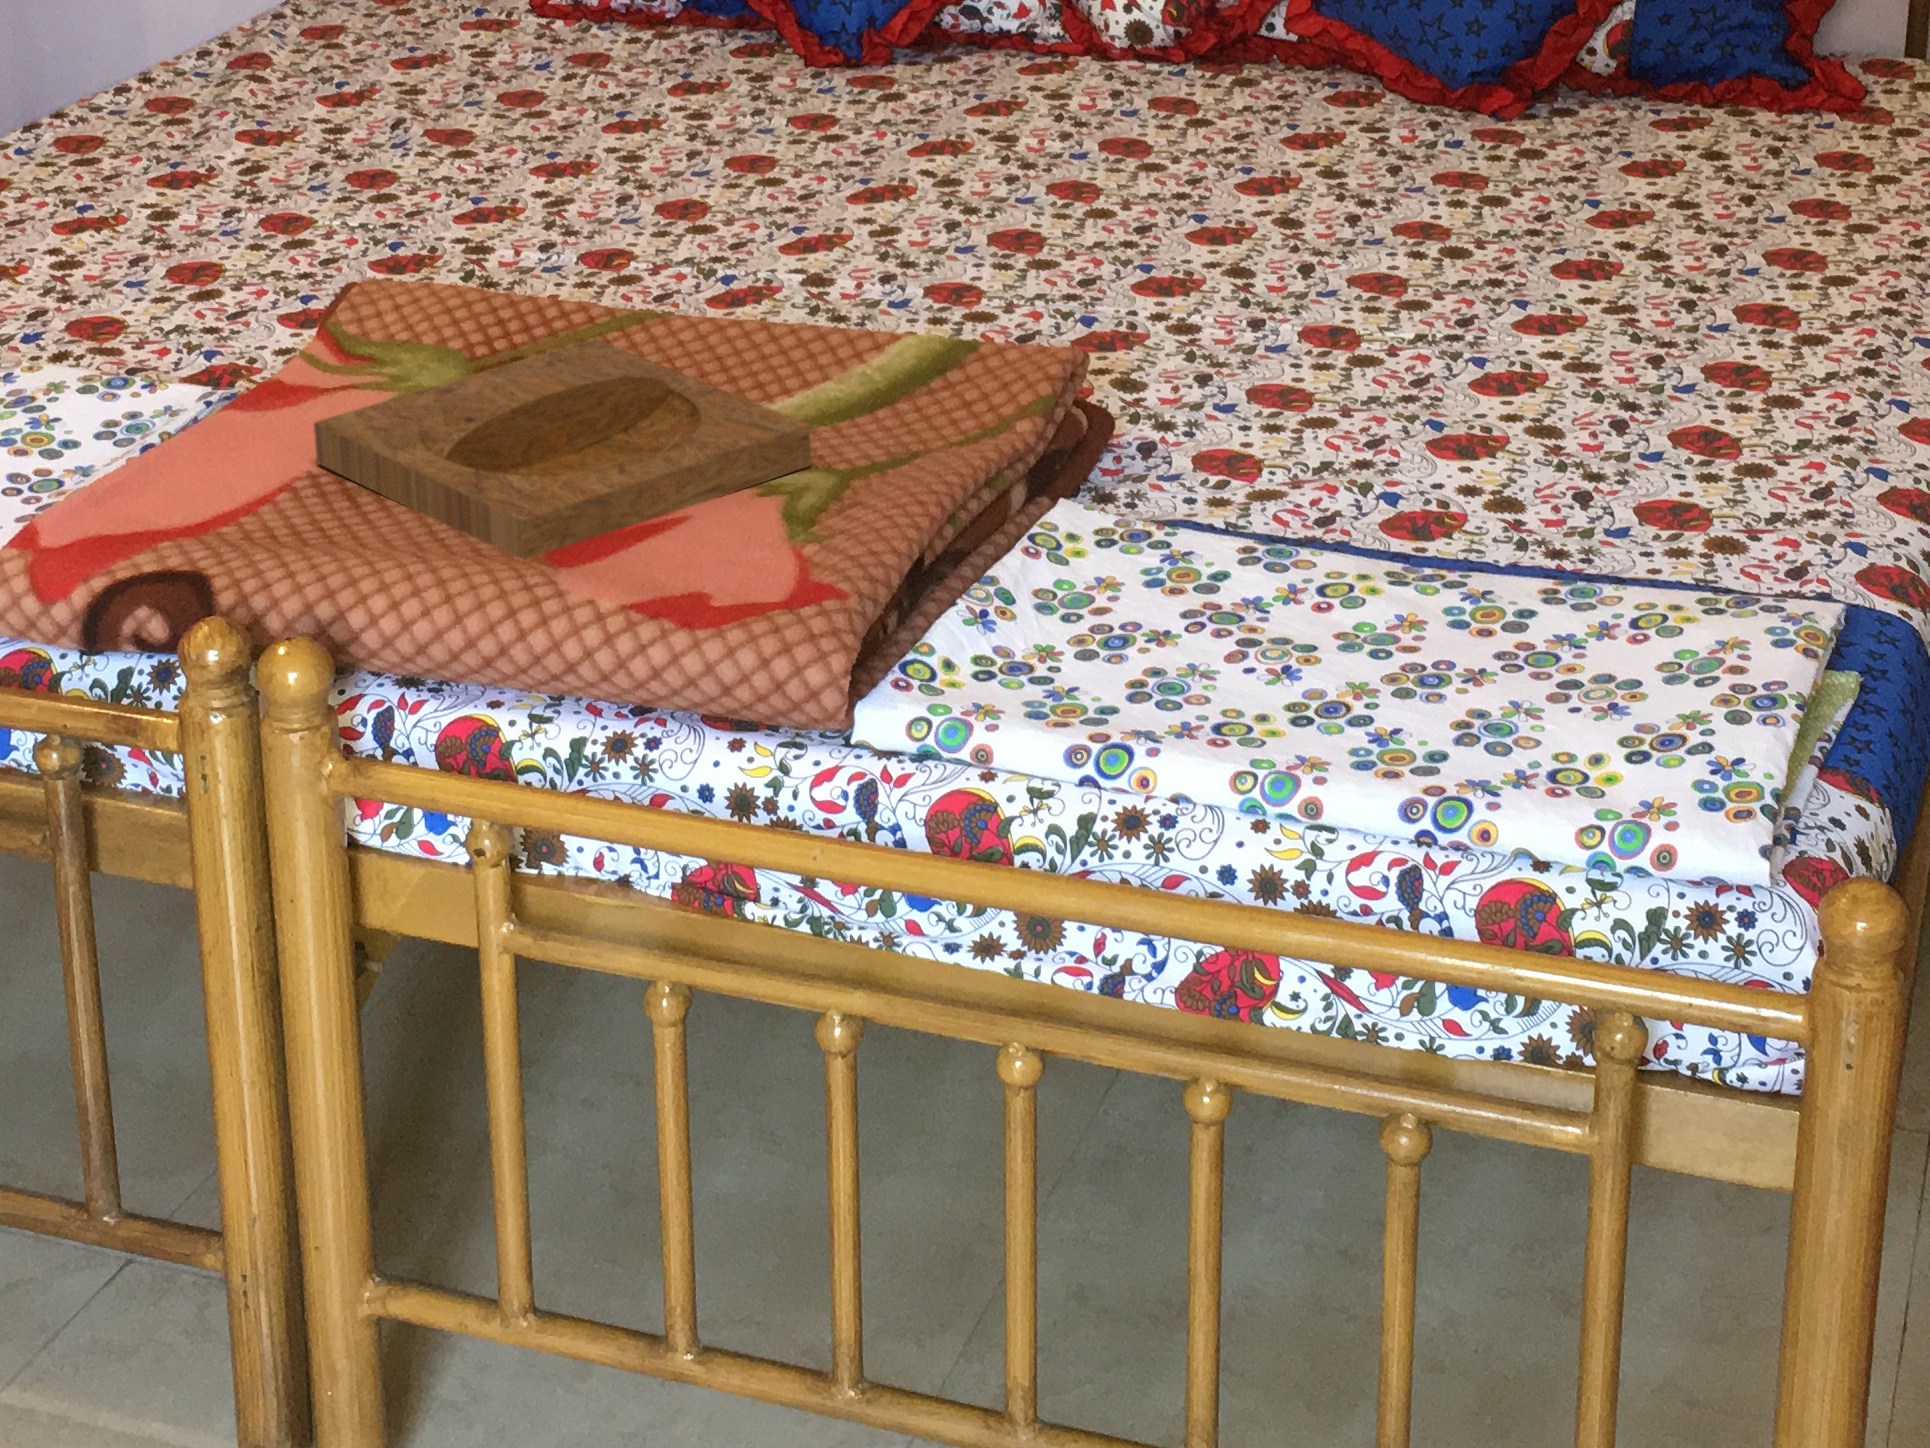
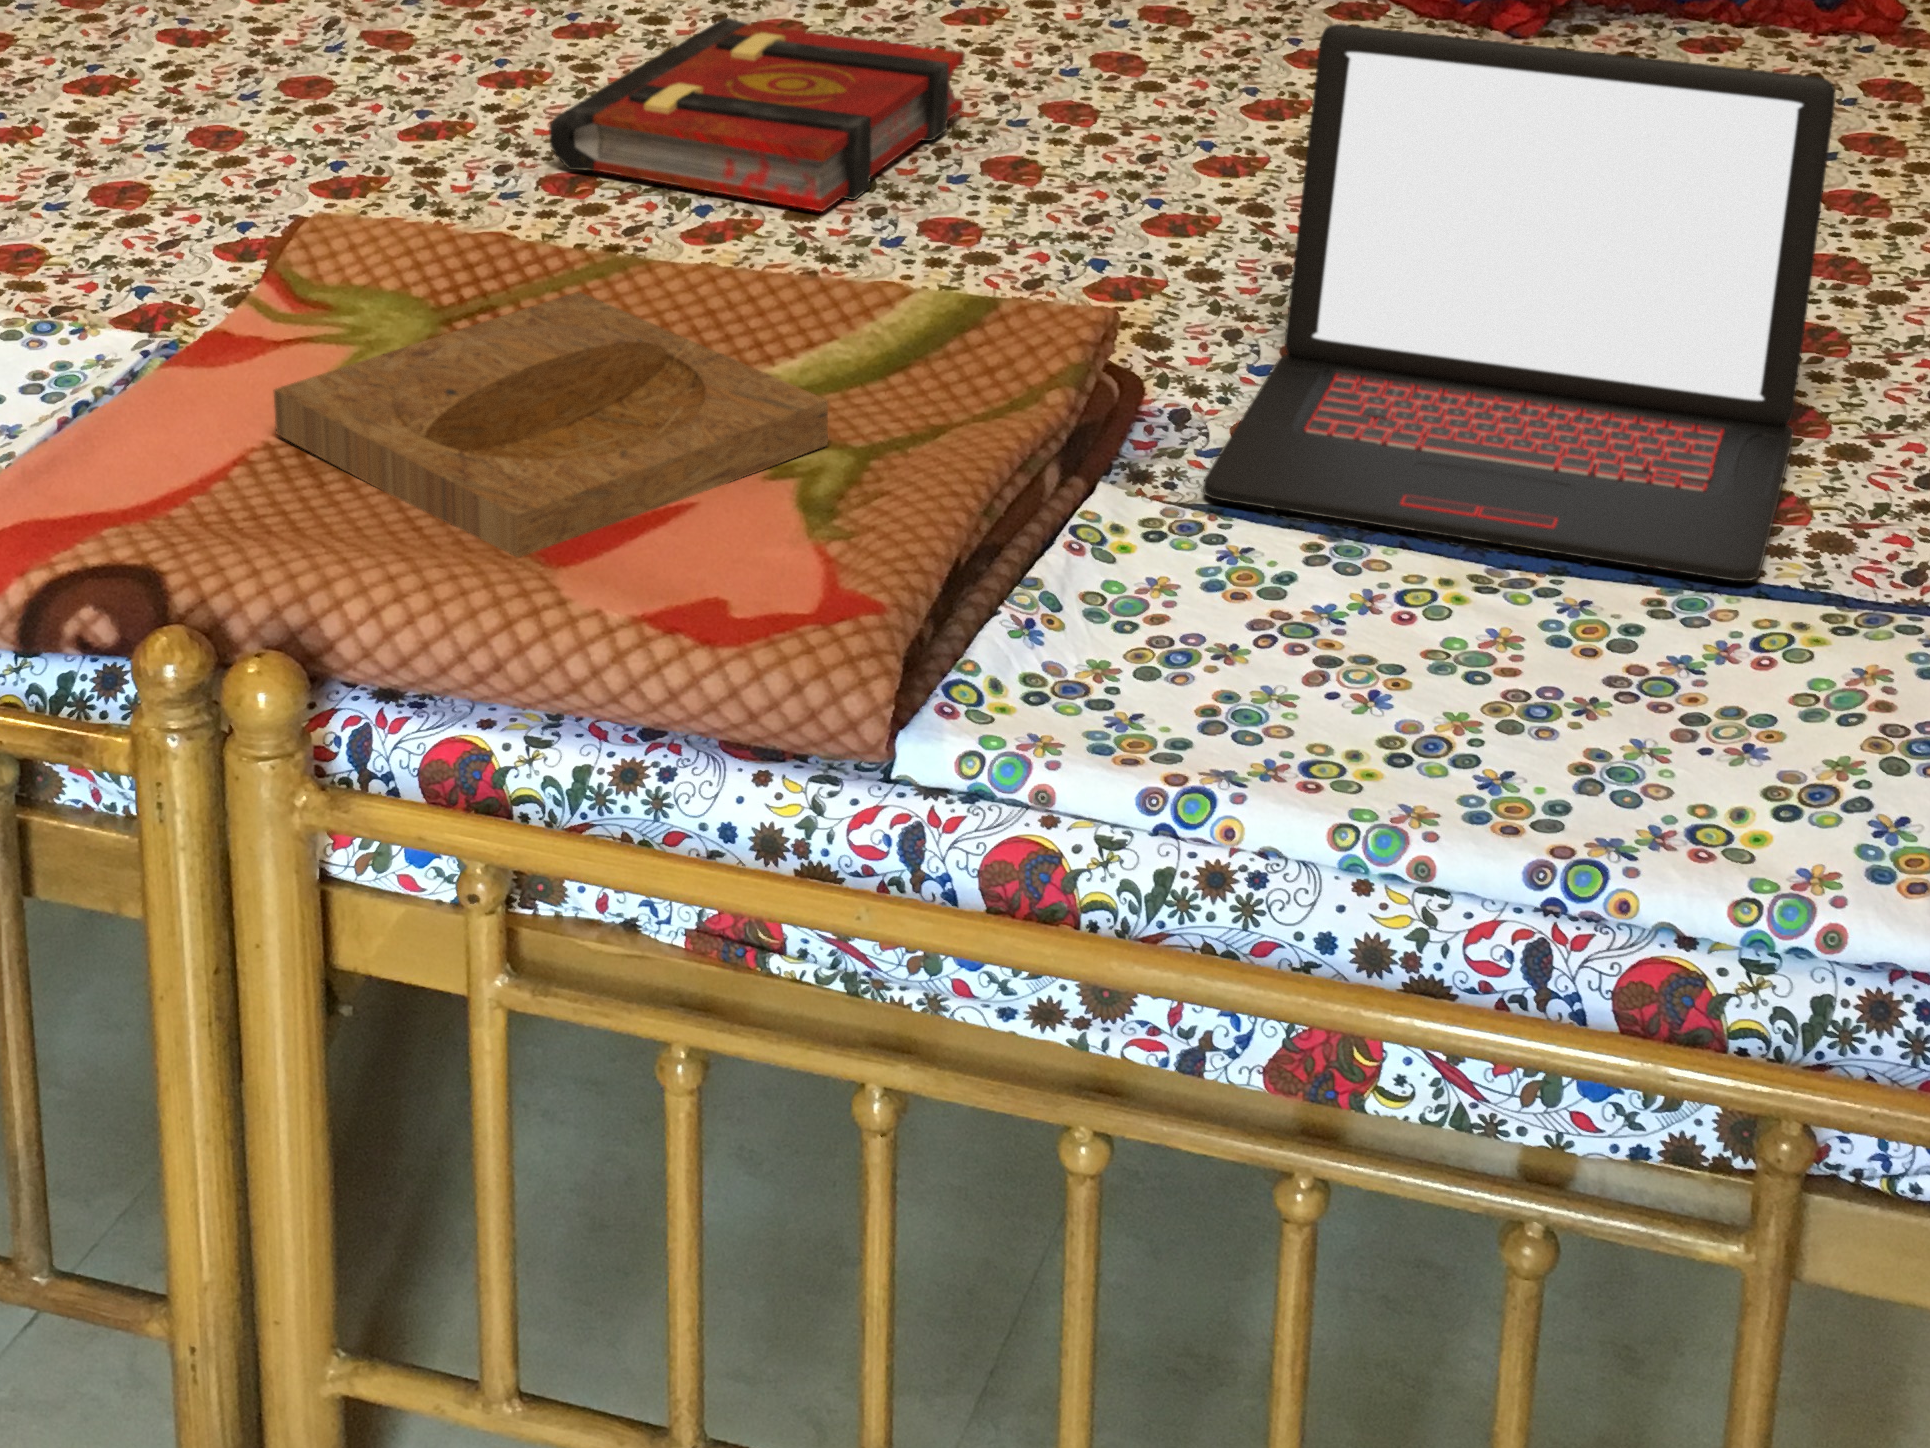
laptop: none [1155,88,1729,573] -> present [1203,24,1836,582]
book: none [588,109,975,278] -> present [549,18,965,211]

